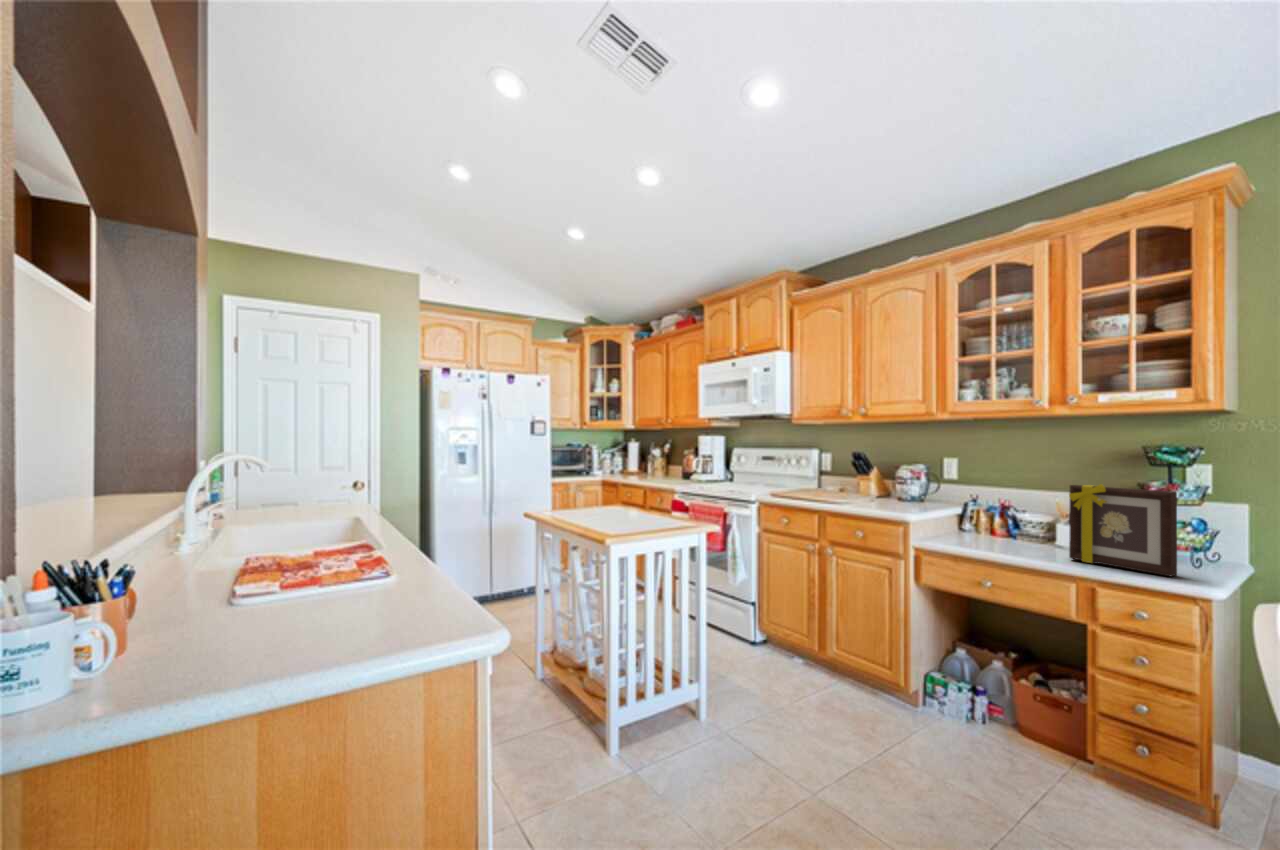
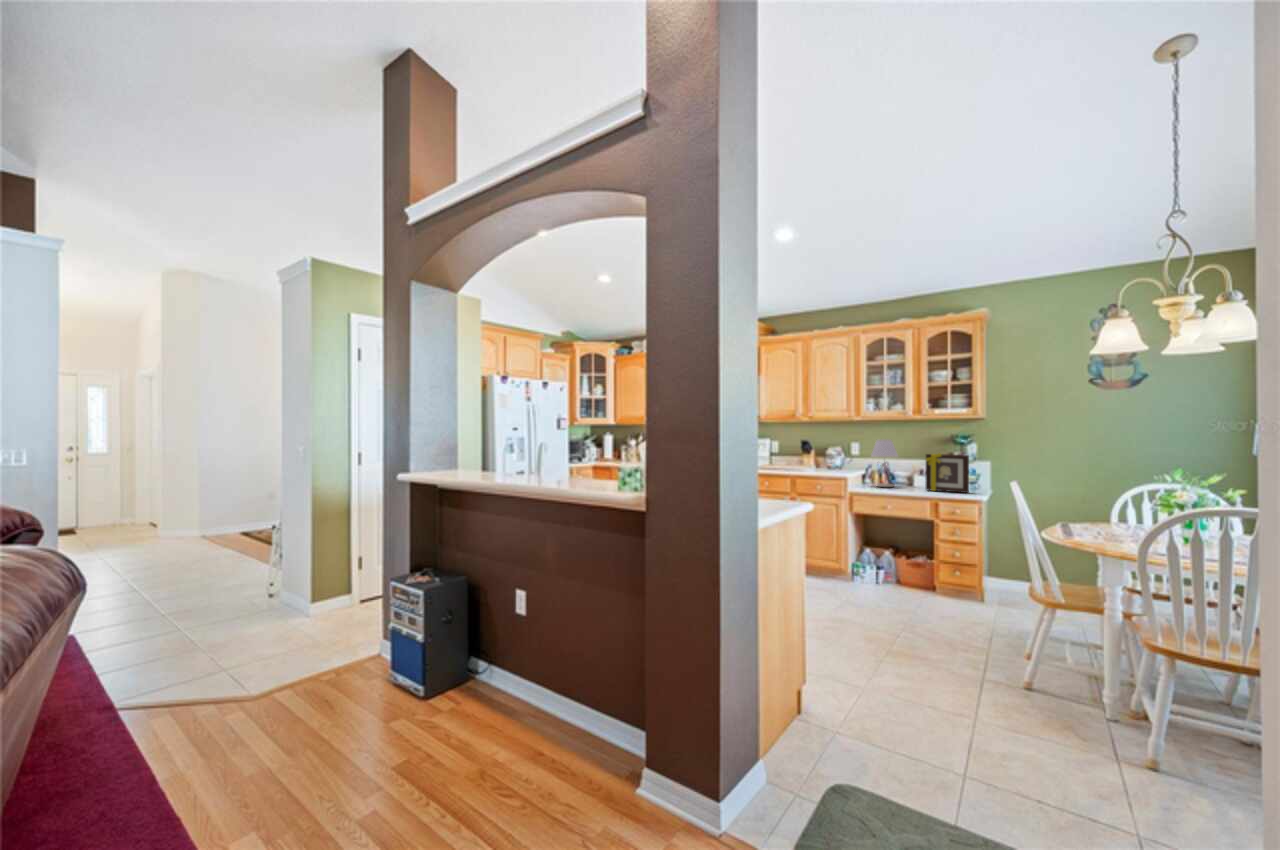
table lamp: none [961,453,1020,544] -> present [871,439,898,487]

